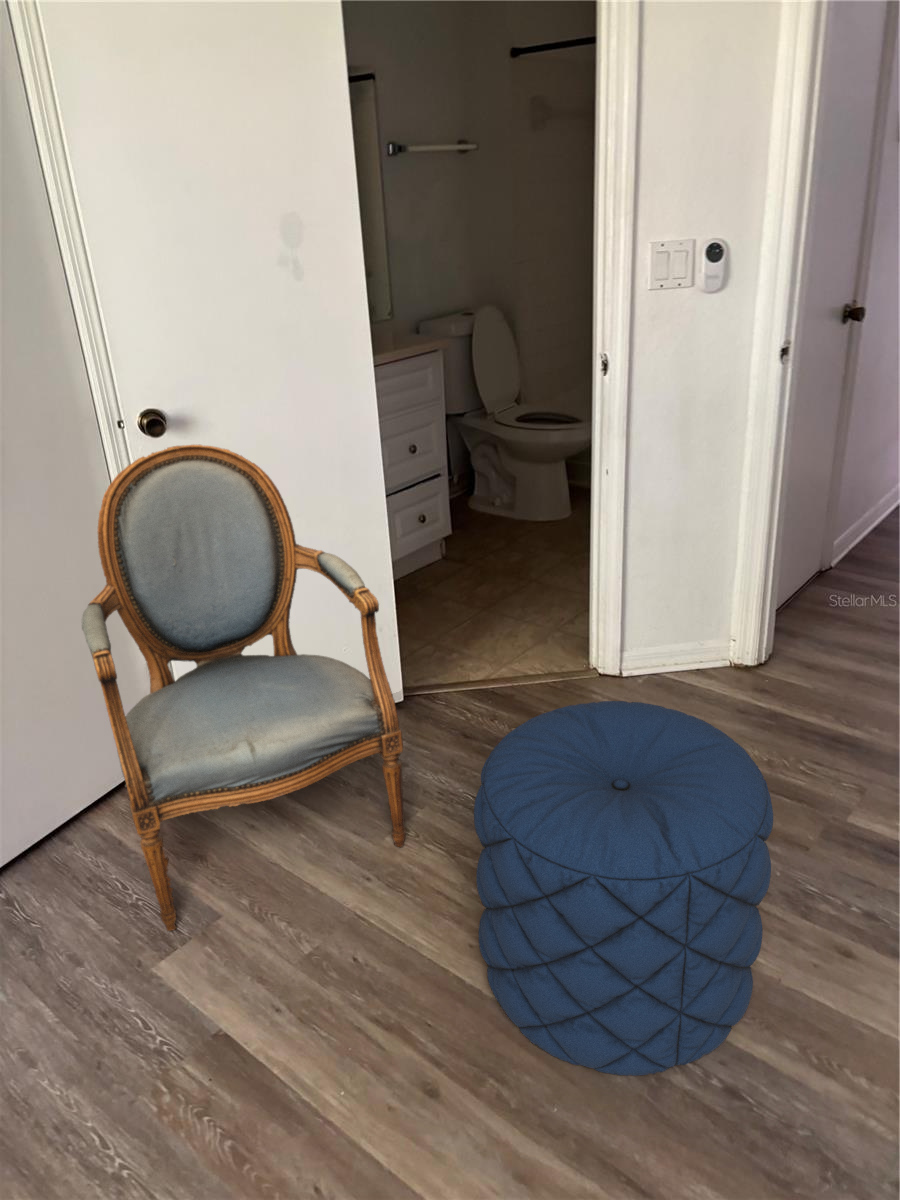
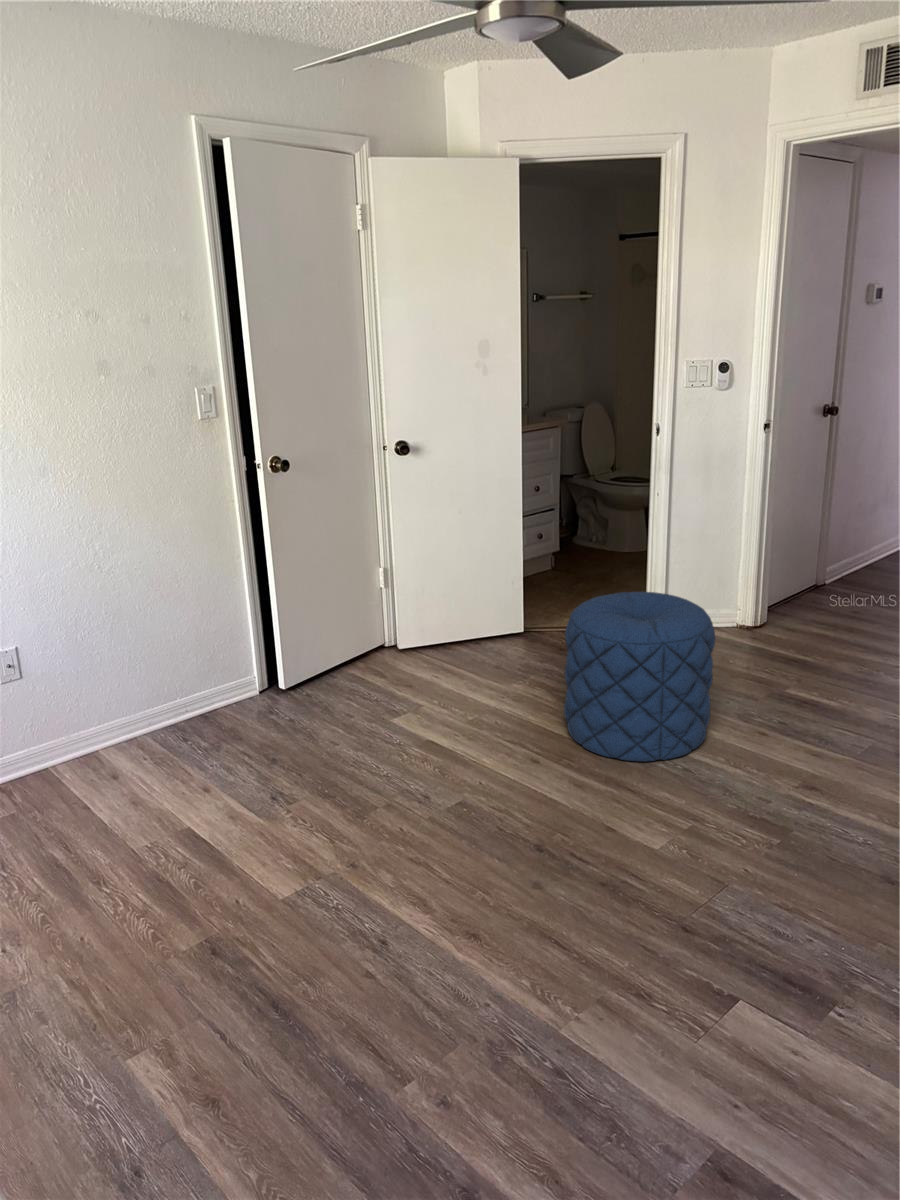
armchair: present [82,445,405,931] -> none [367,460,528,709]

